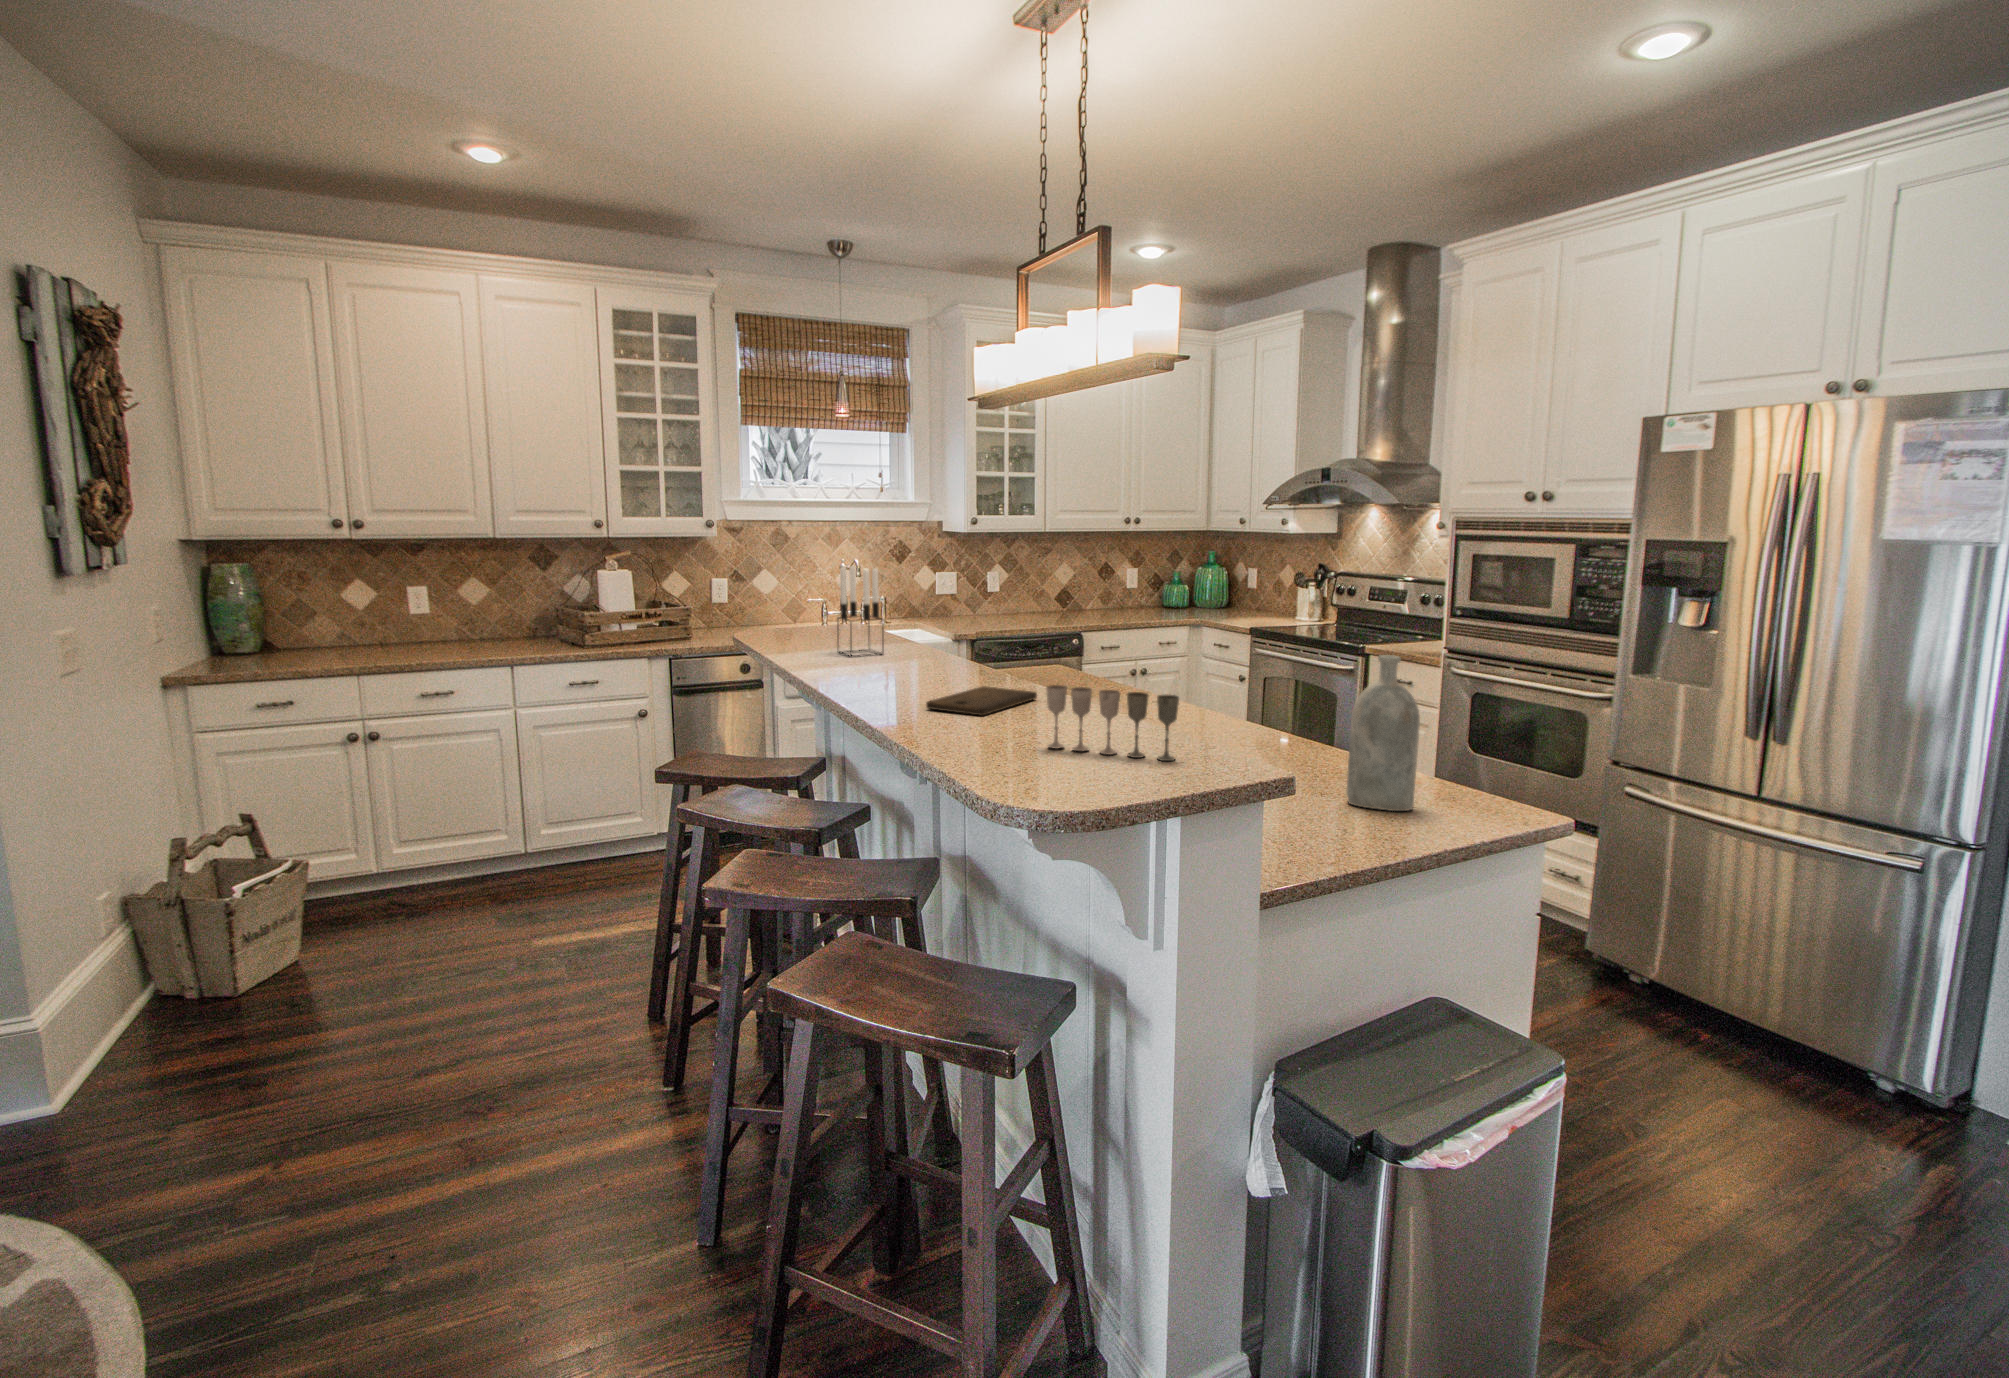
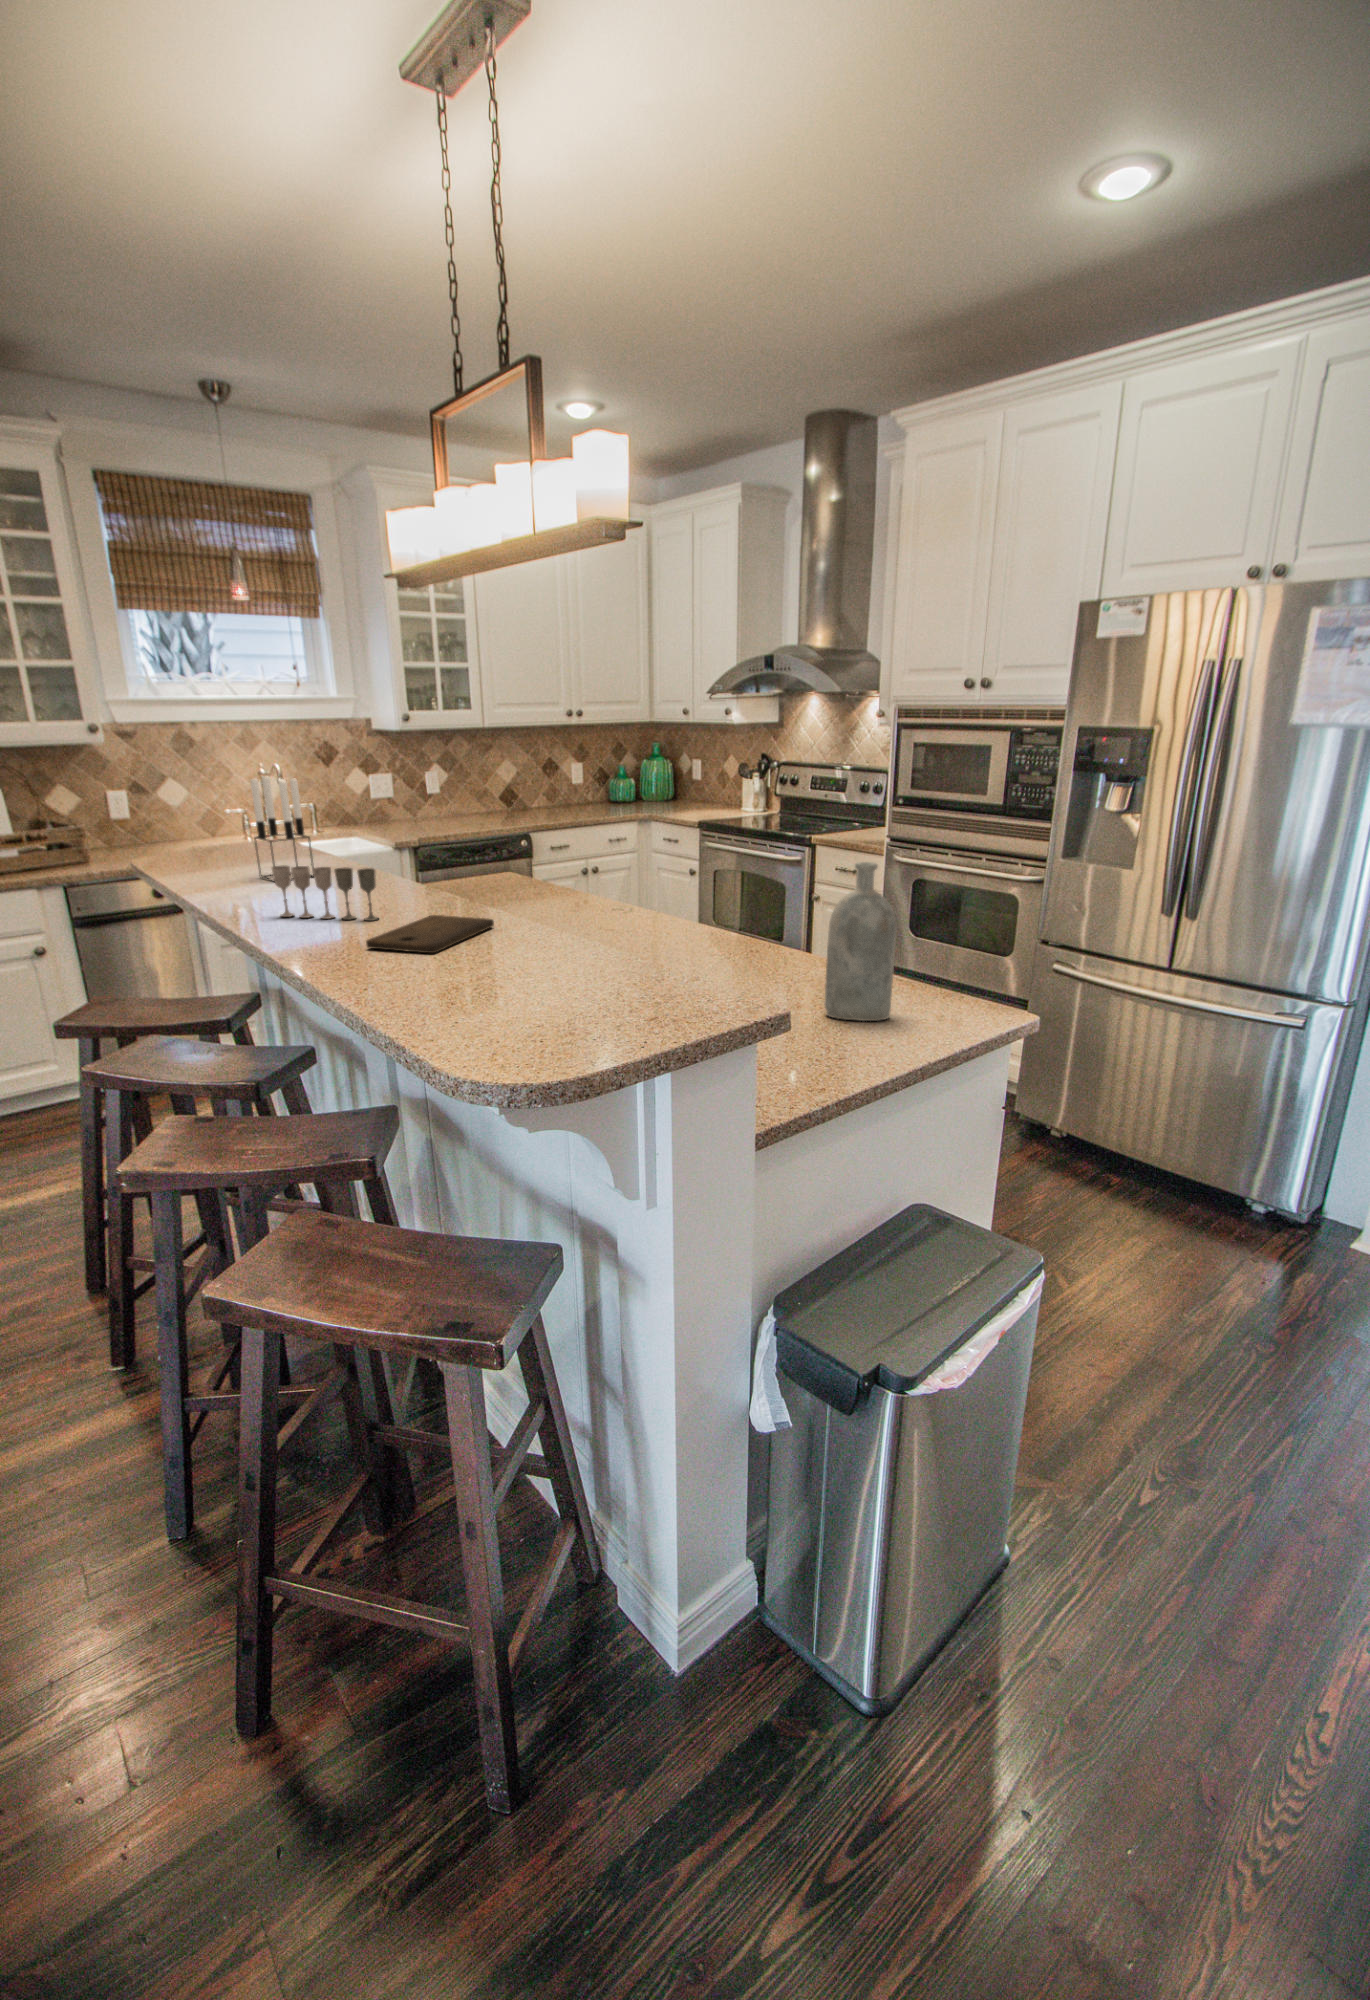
wine glass: present [1046,685,1179,761] -> present [272,866,378,921]

